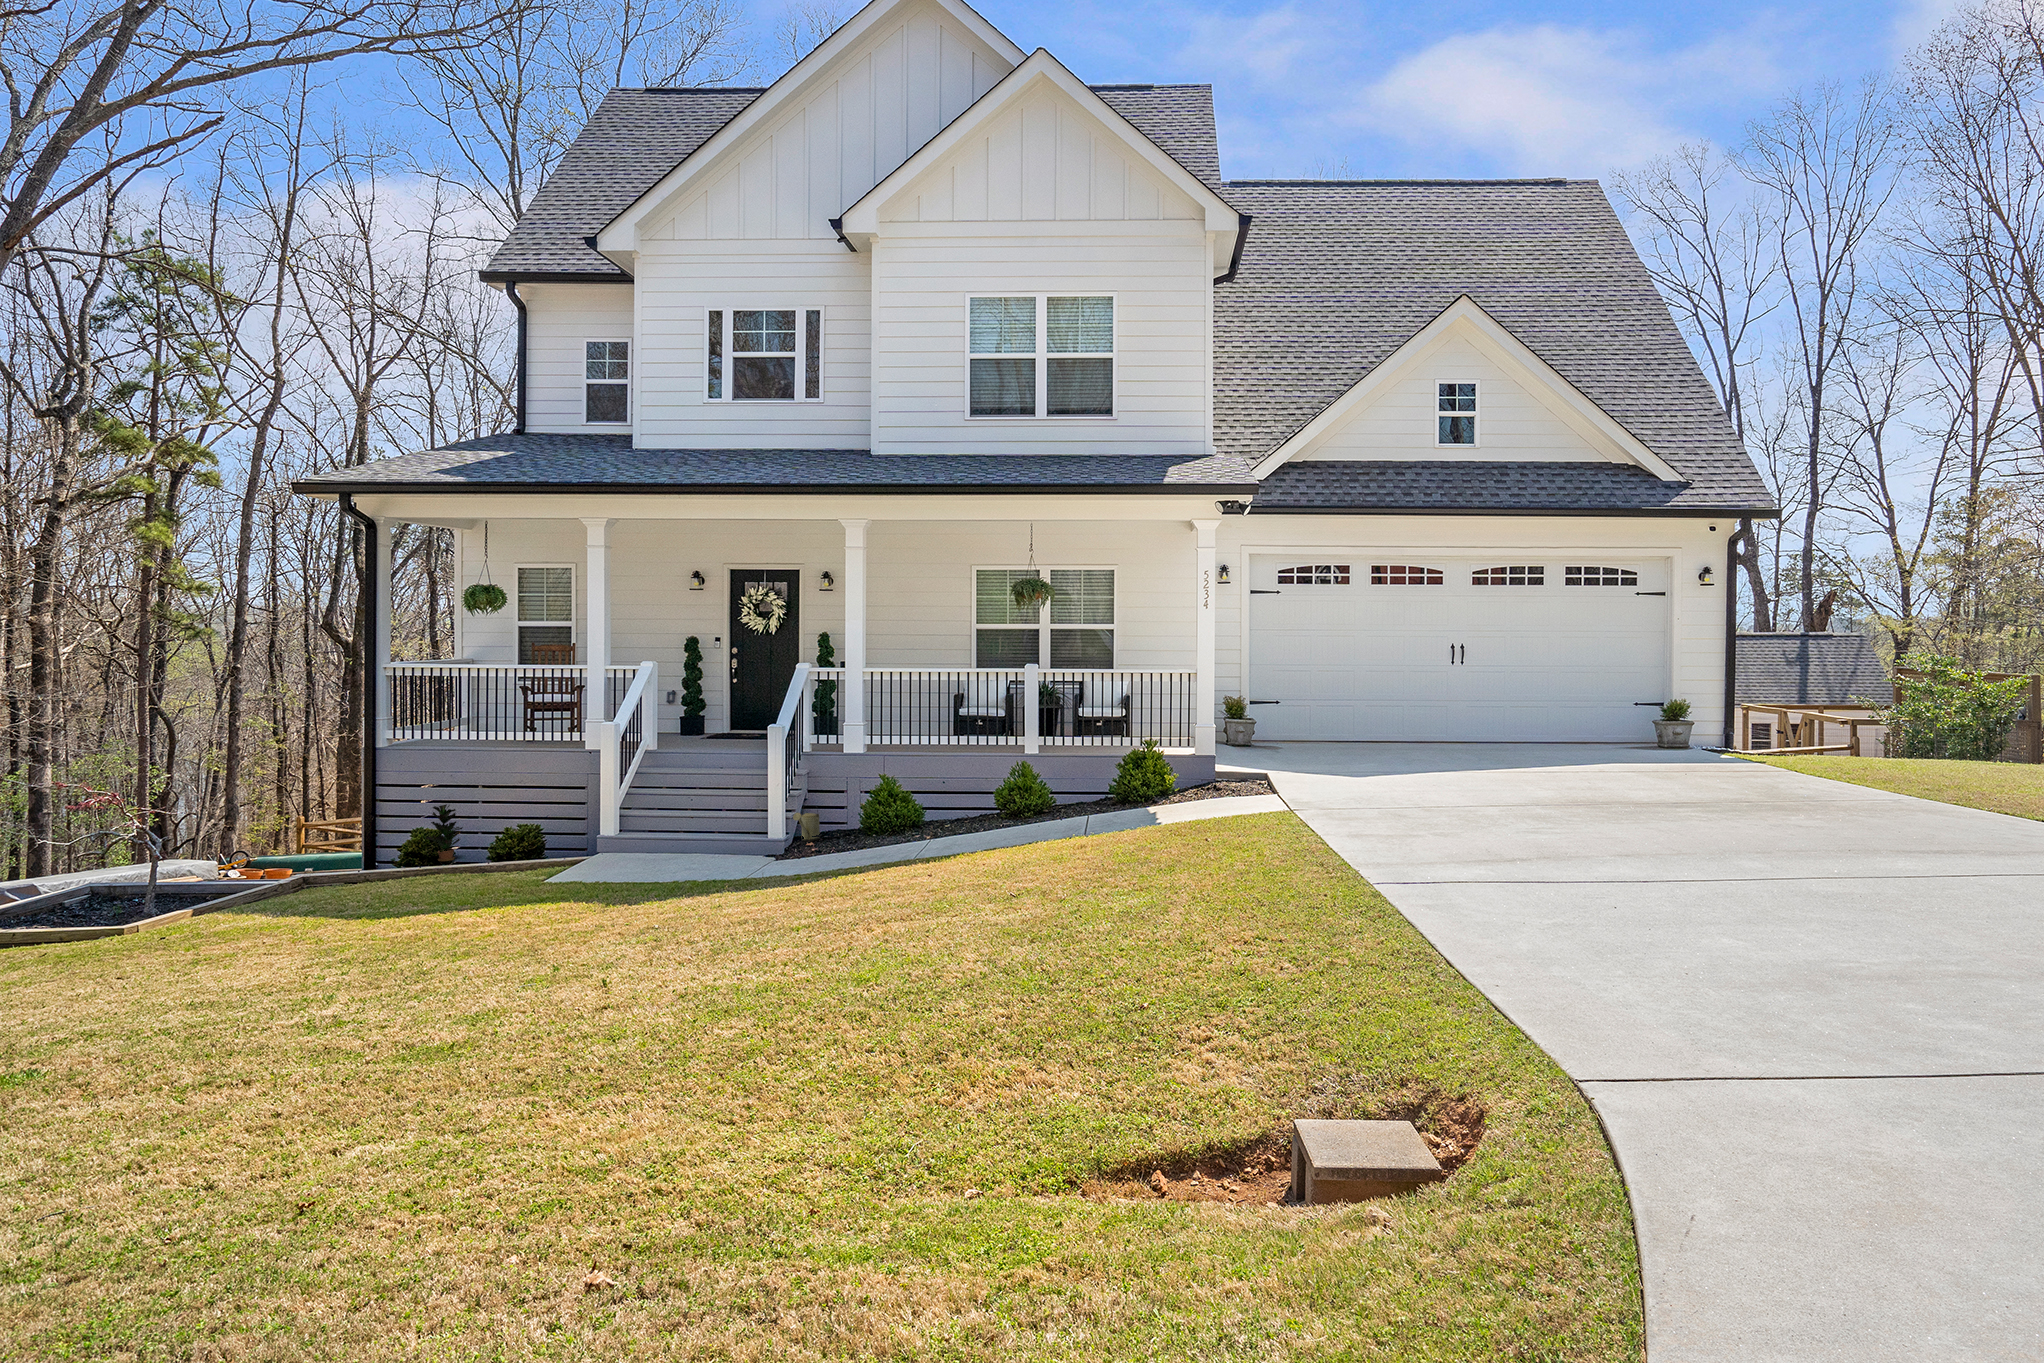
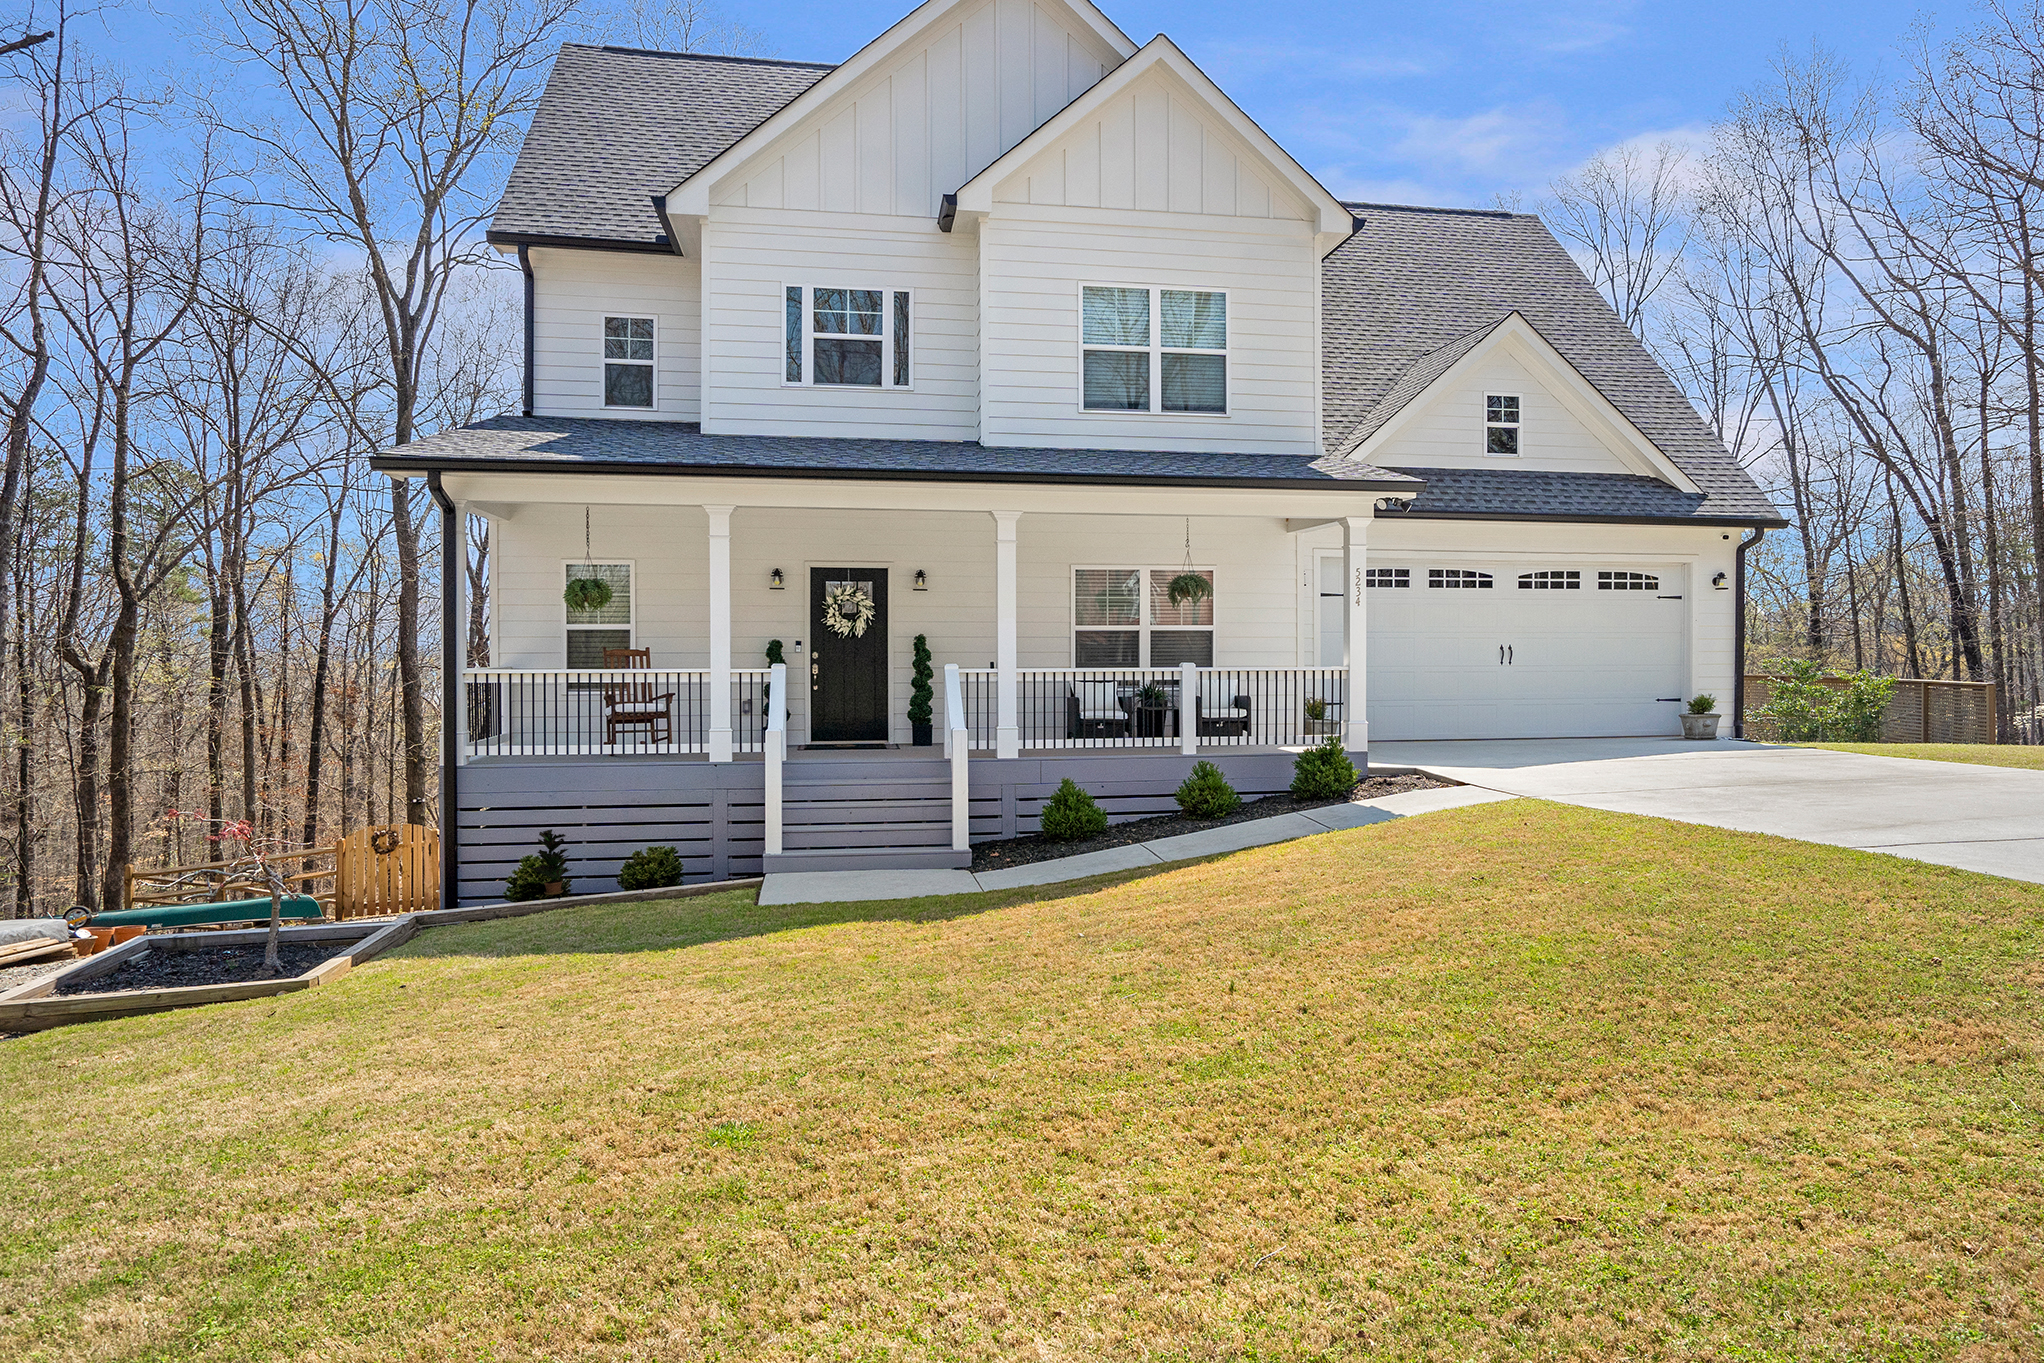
watering can: present [793,806,820,842] -> none [961,815,980,854]

